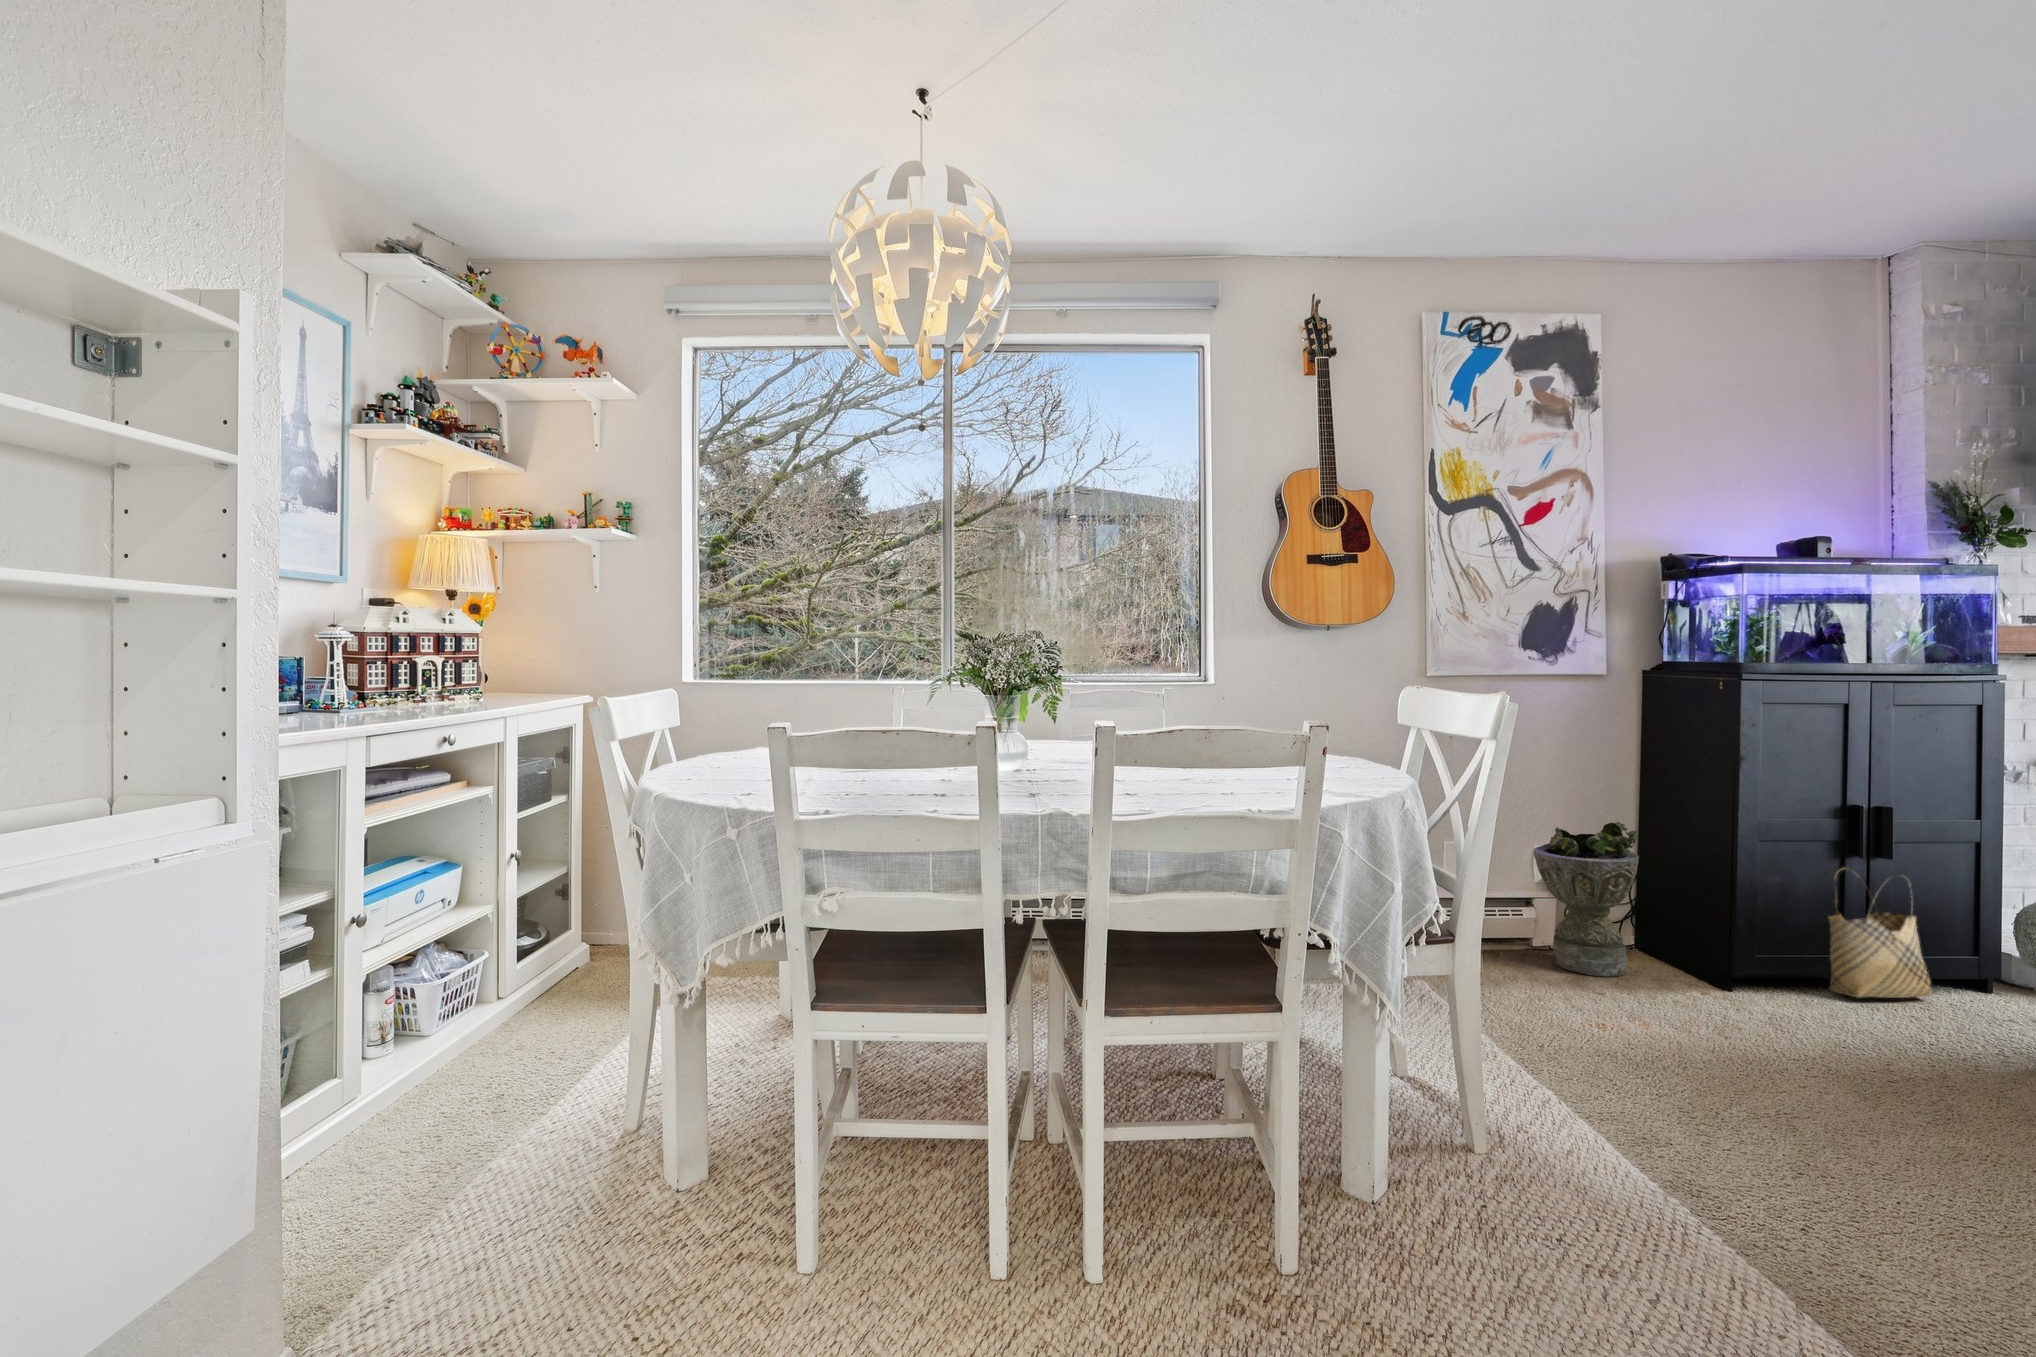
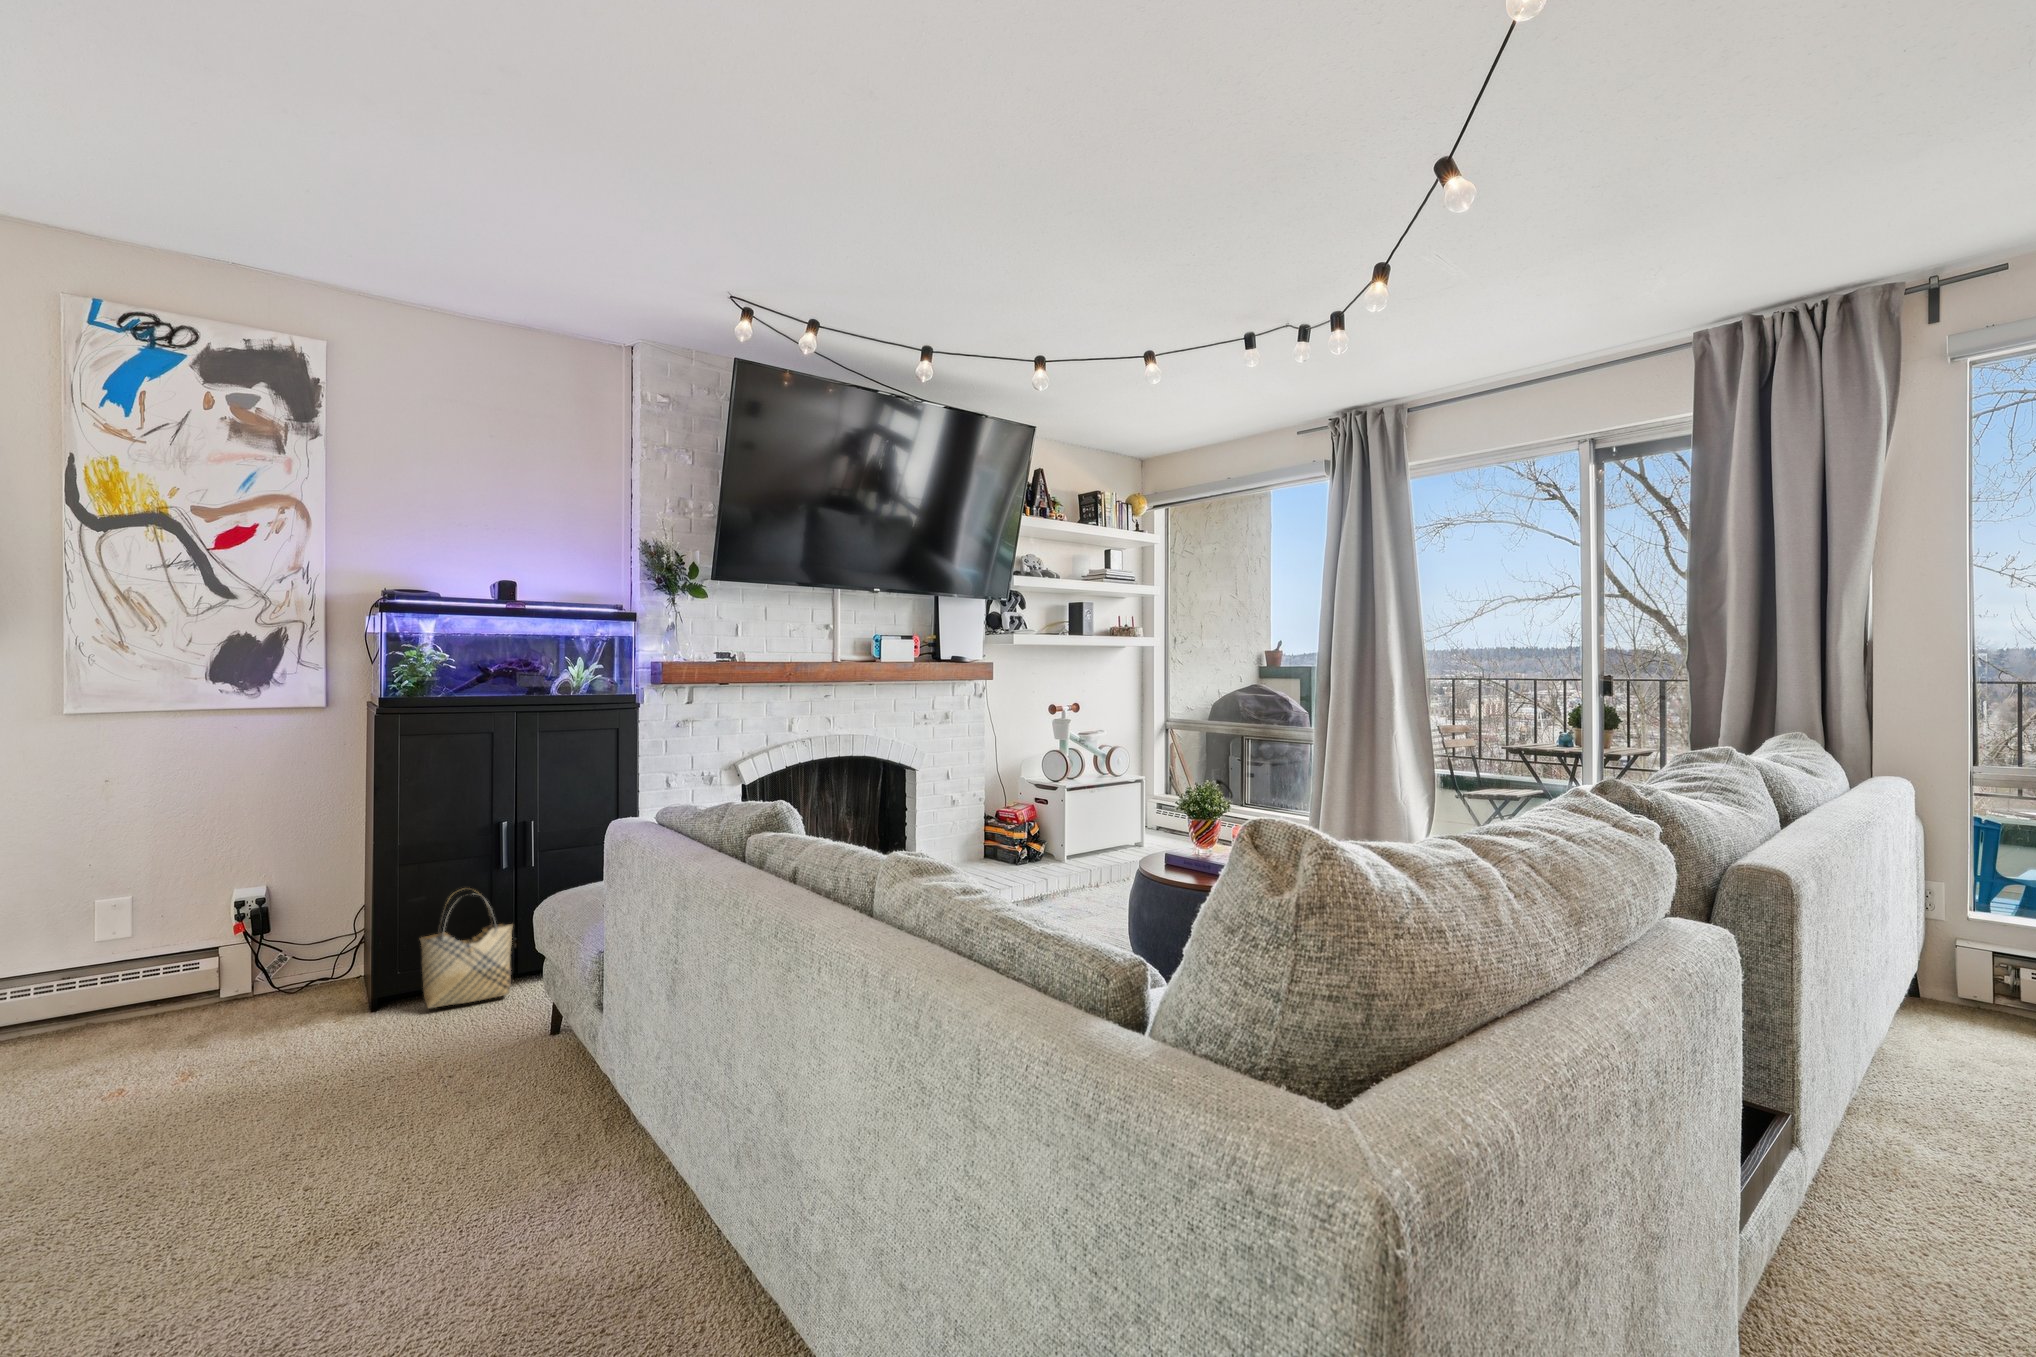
planter: present [1534,822,1639,977] -> none [156,863,278,1028]

